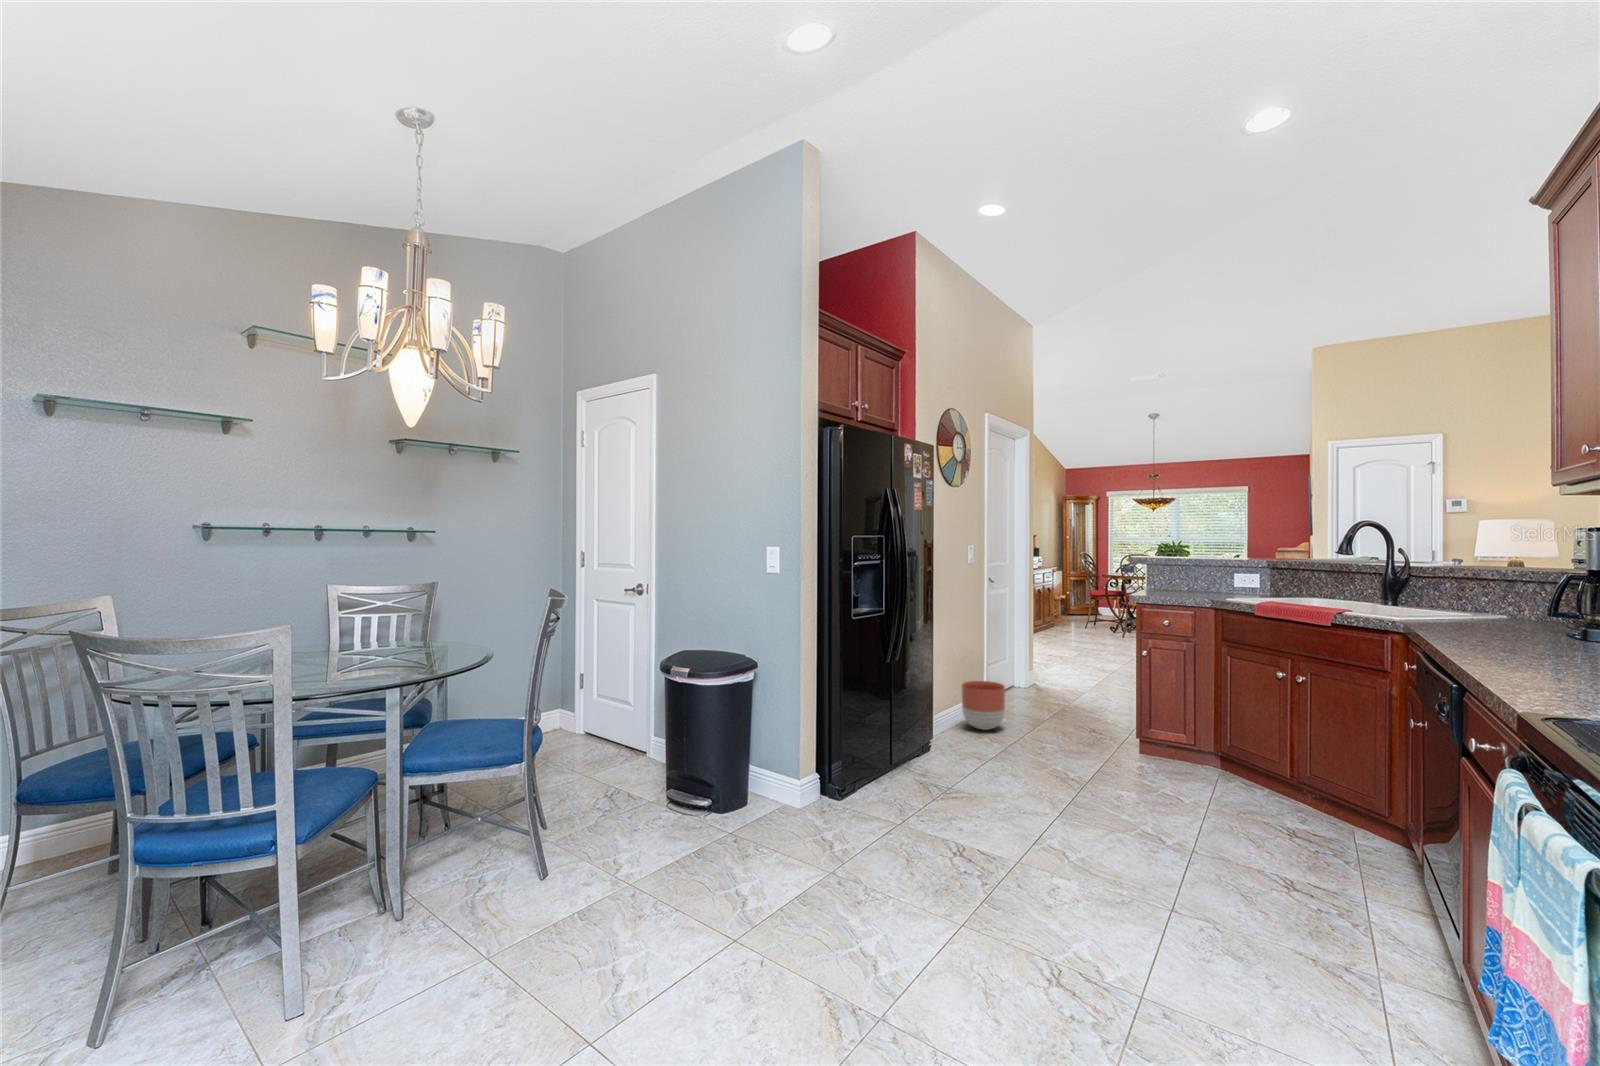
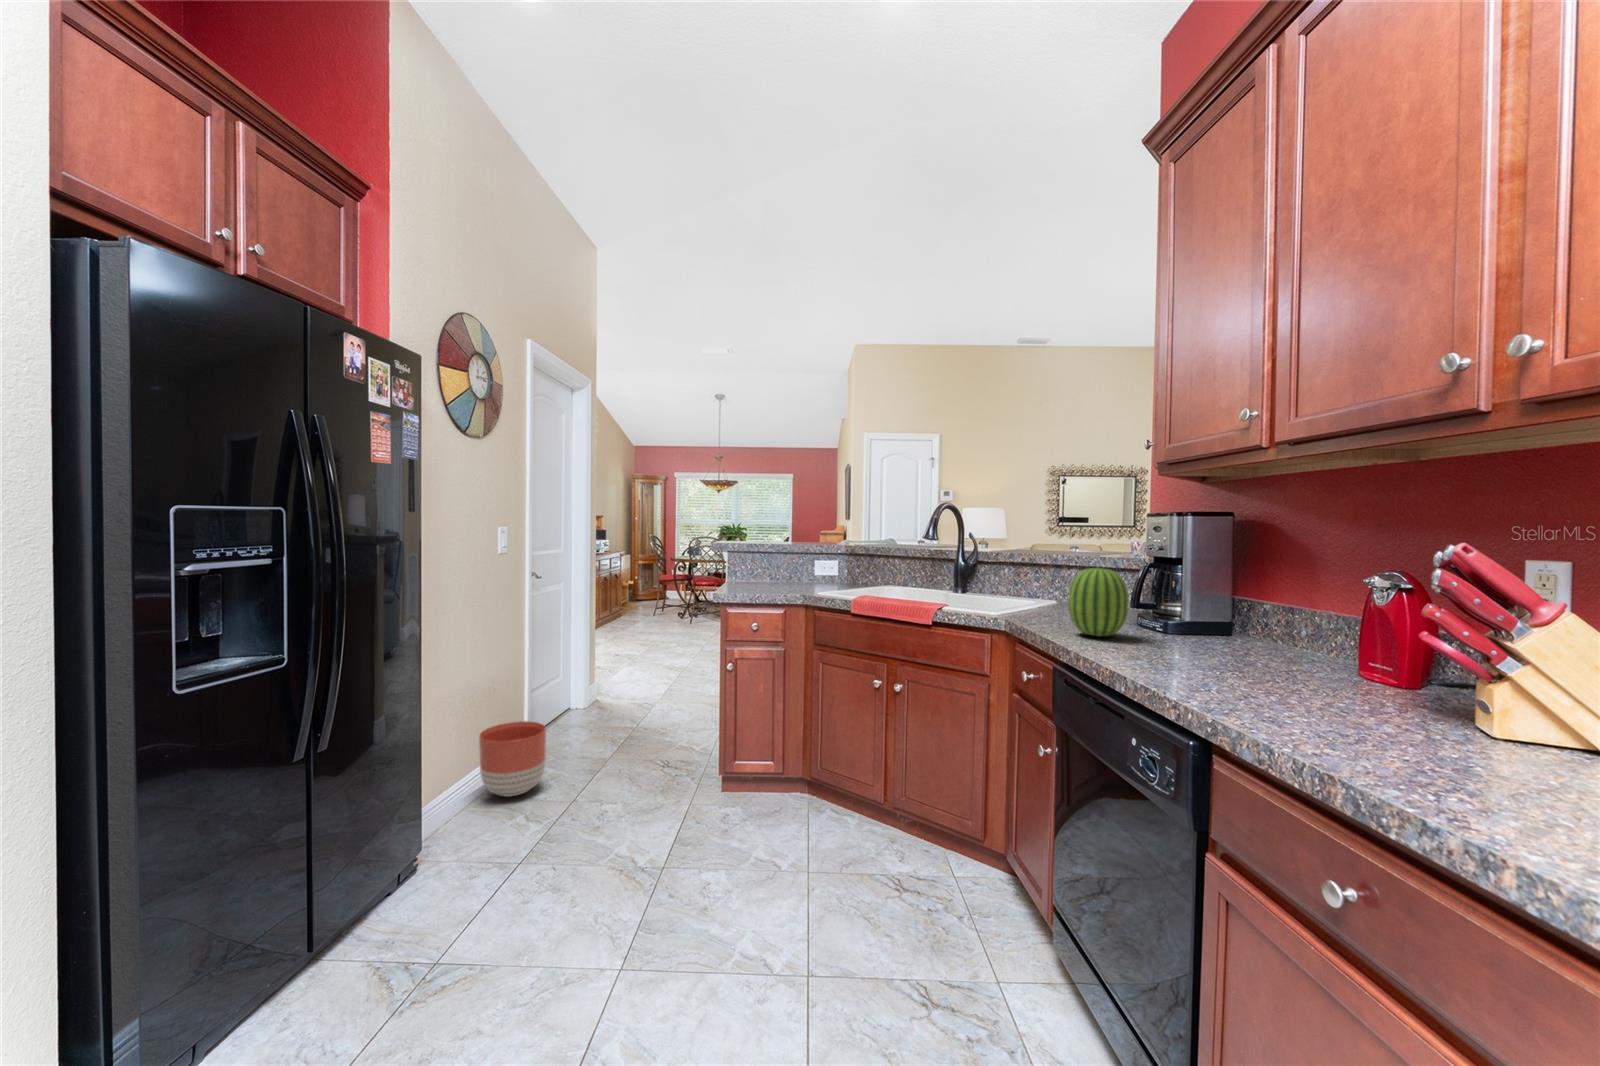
fruit: none [1451,576,1517,636] -> present [1068,567,1128,636]

